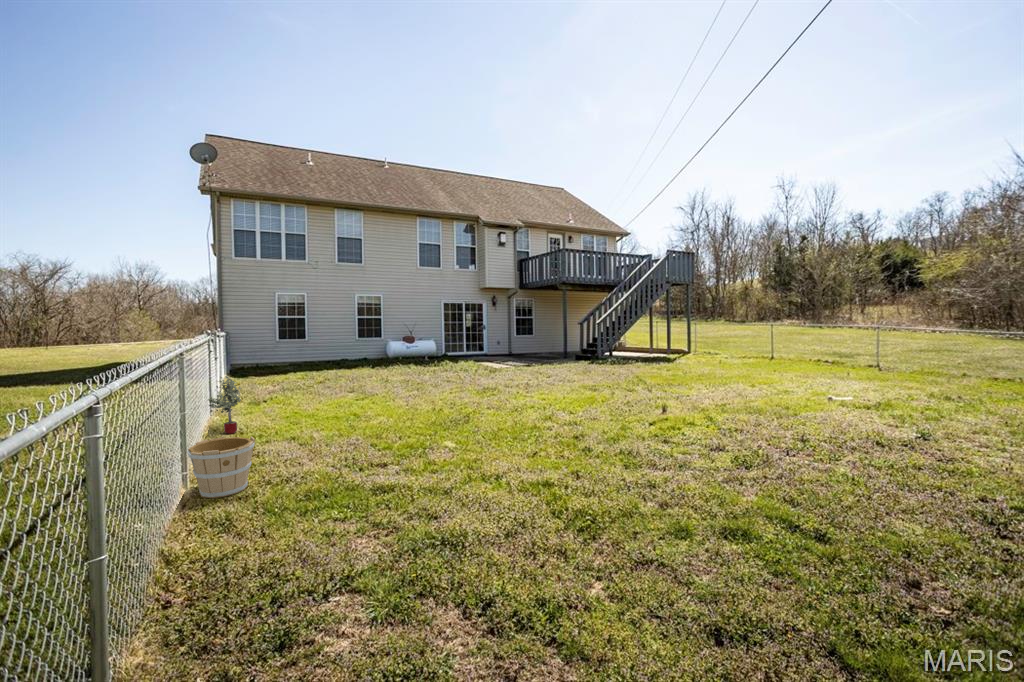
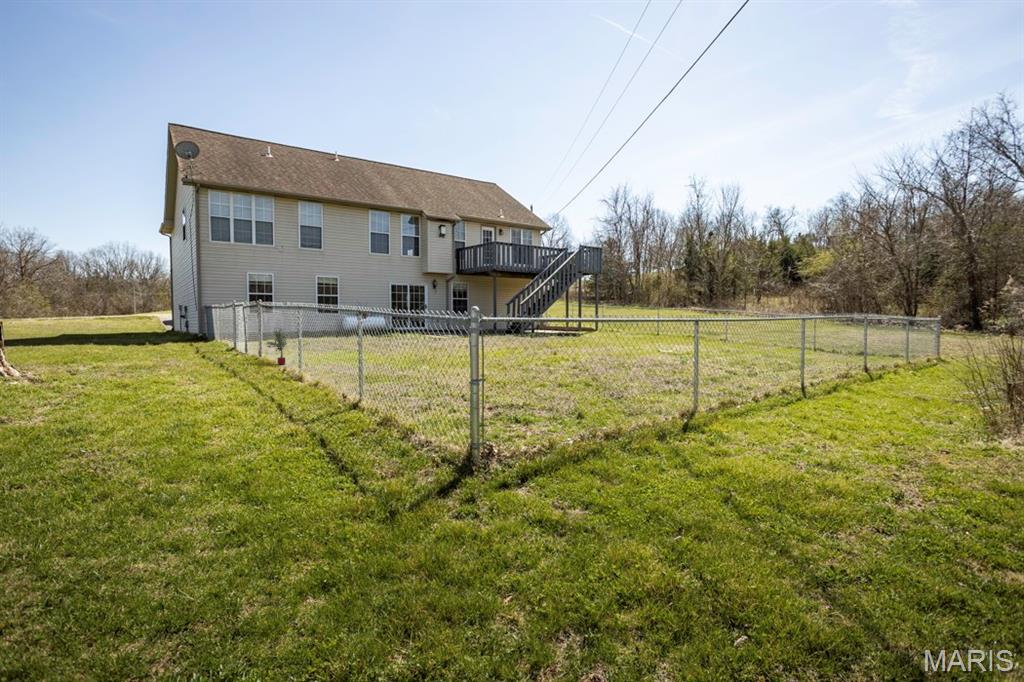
wooden bucket: present [187,437,255,498] -> none [300,353,332,382]

